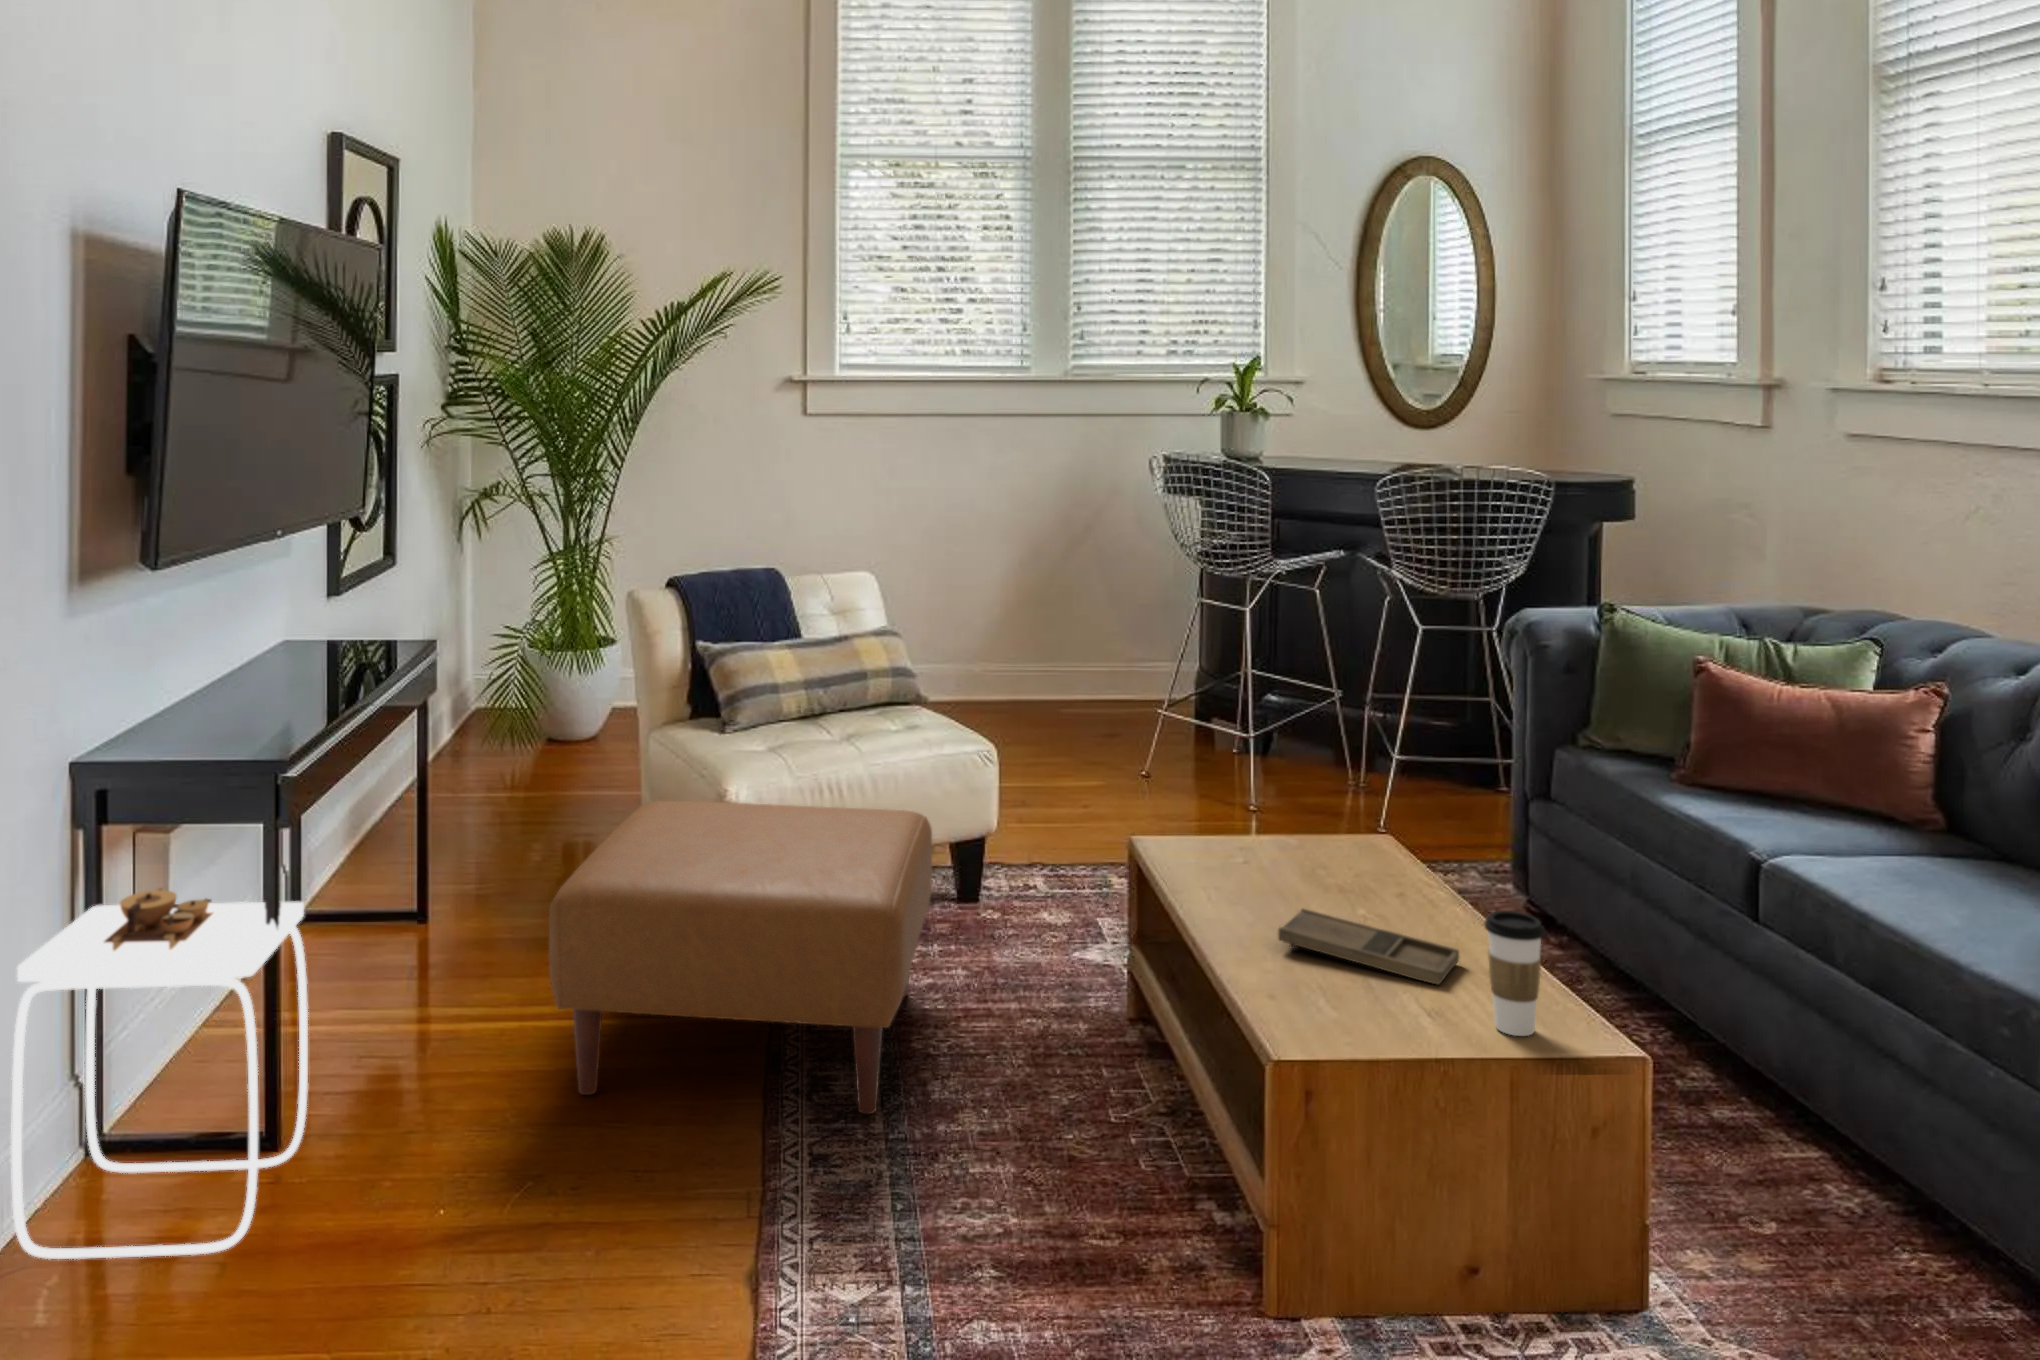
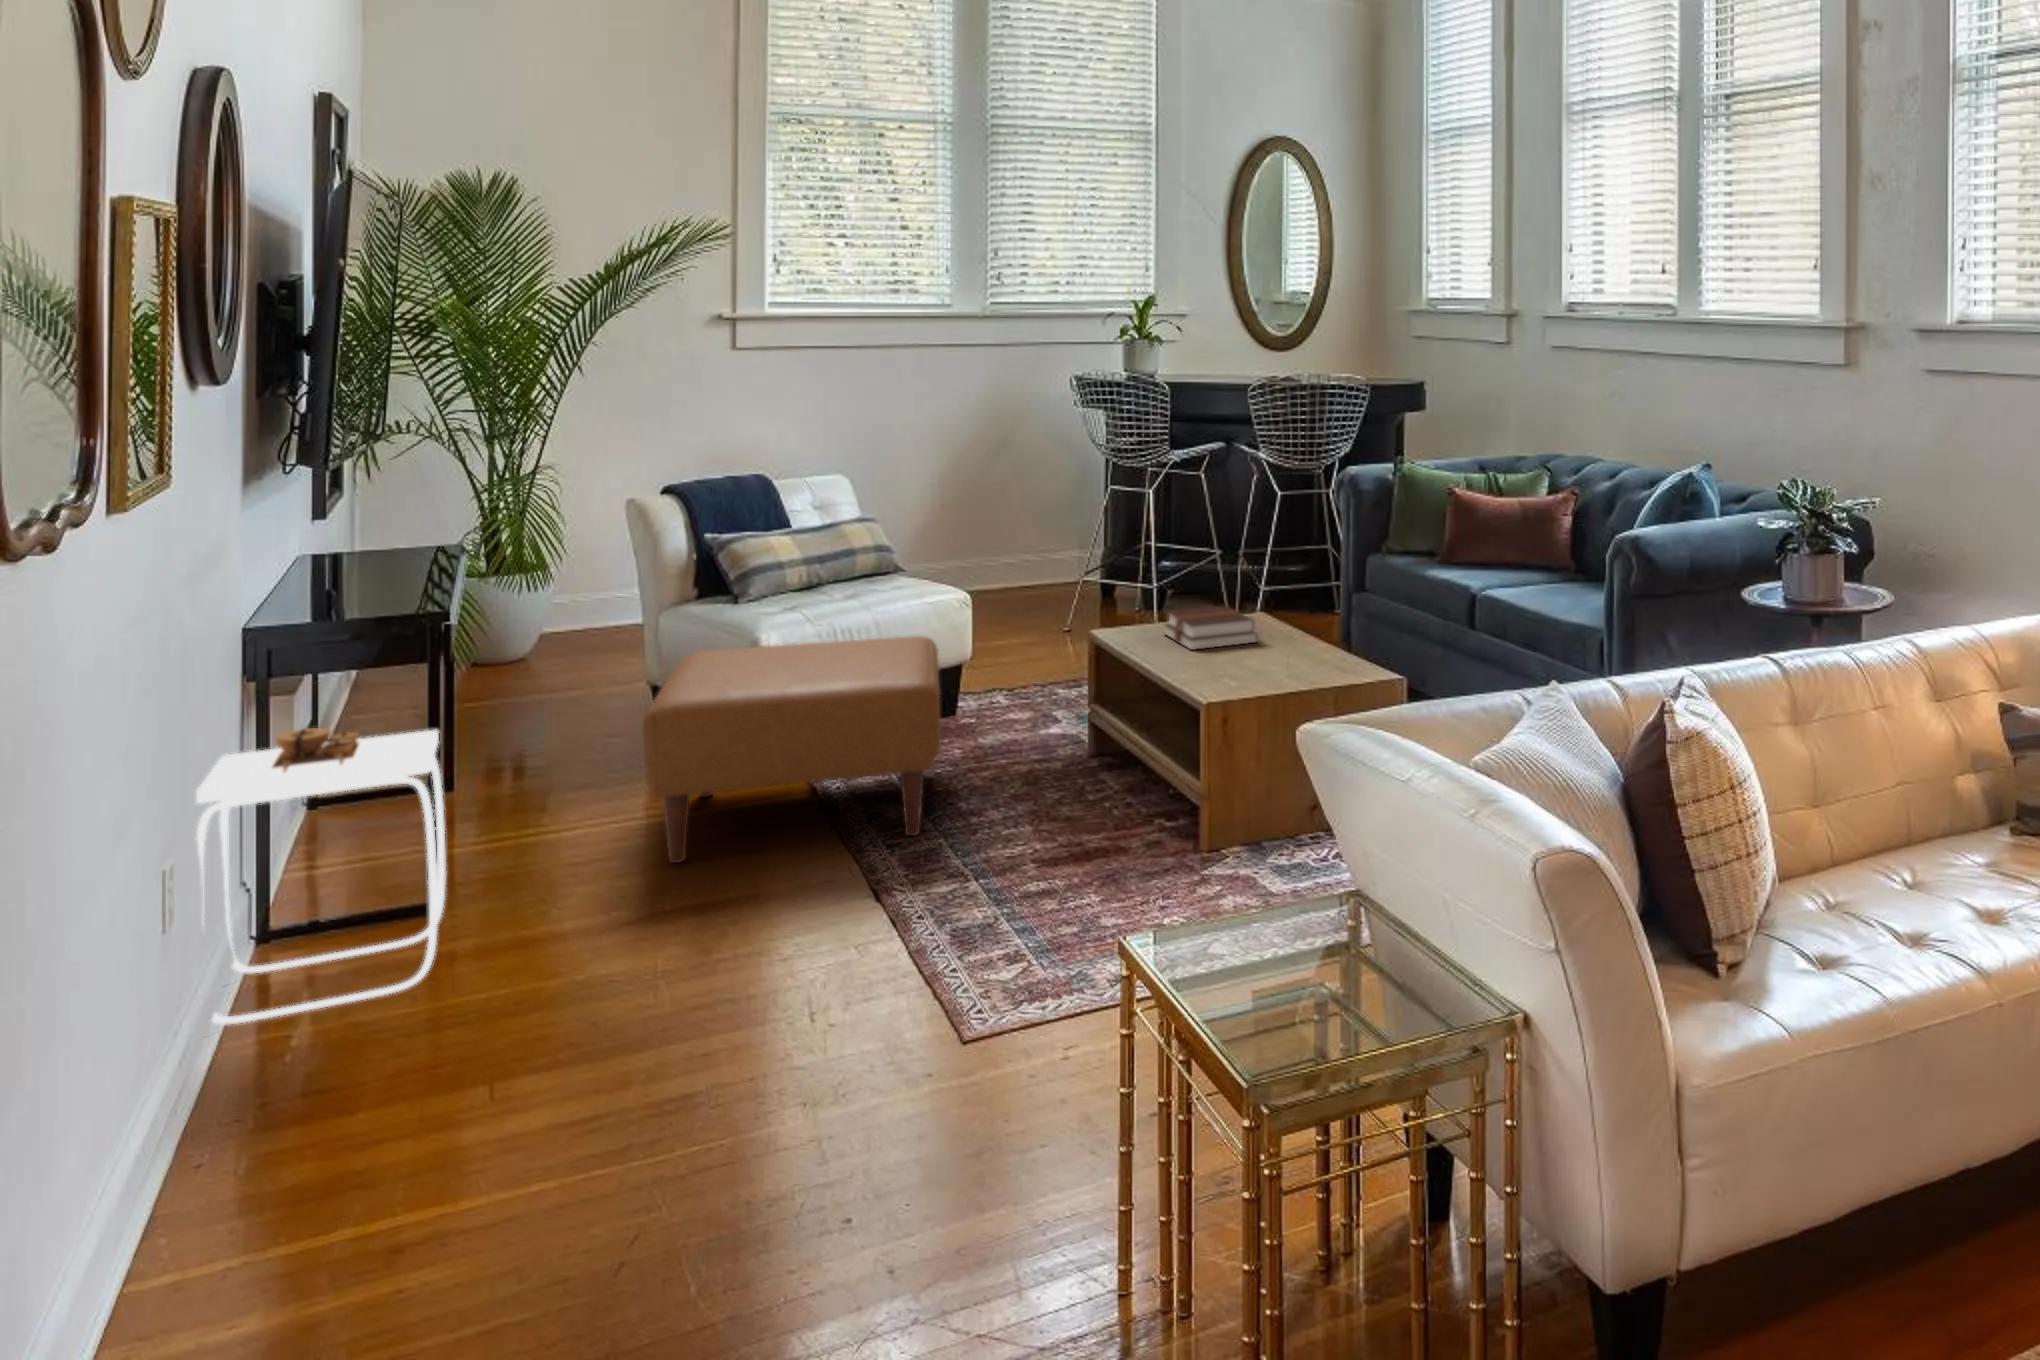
hardback book: none [1233,816,1373,889] -> present [1165,606,1258,650]
tray: present [1278,909,1459,985] -> none [1203,651,1313,677]
coffee cup: present [1484,911,1545,1036] -> none [1328,622,1361,691]

